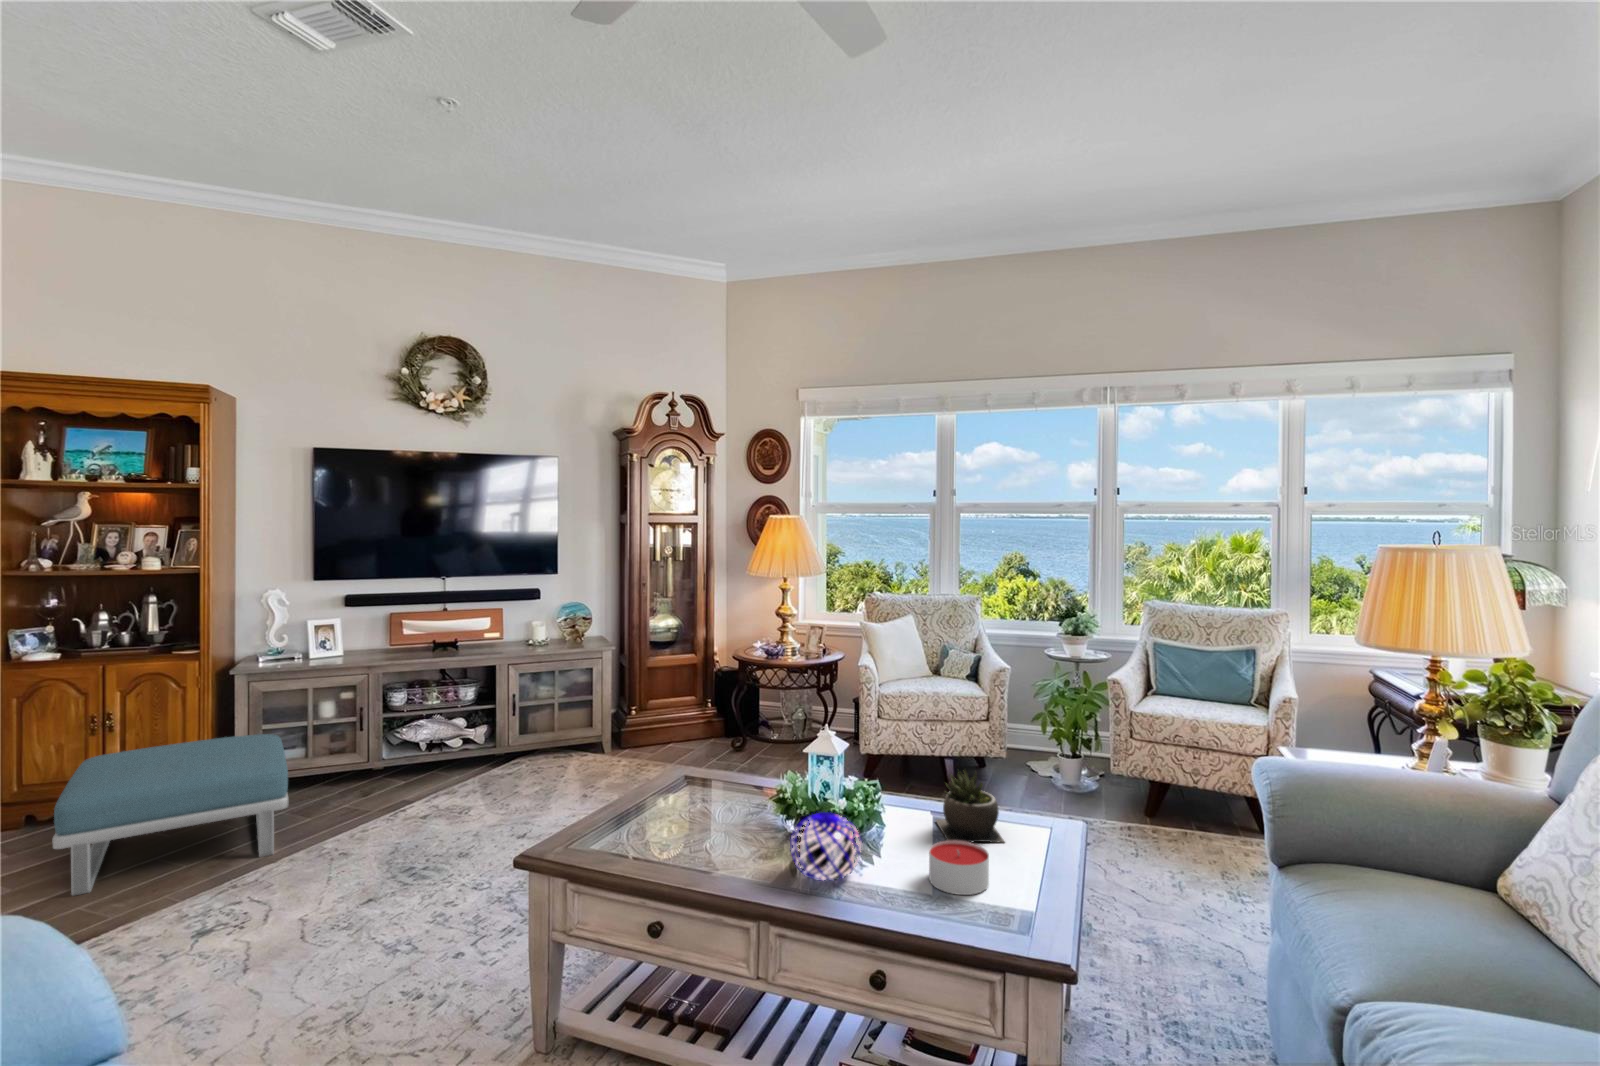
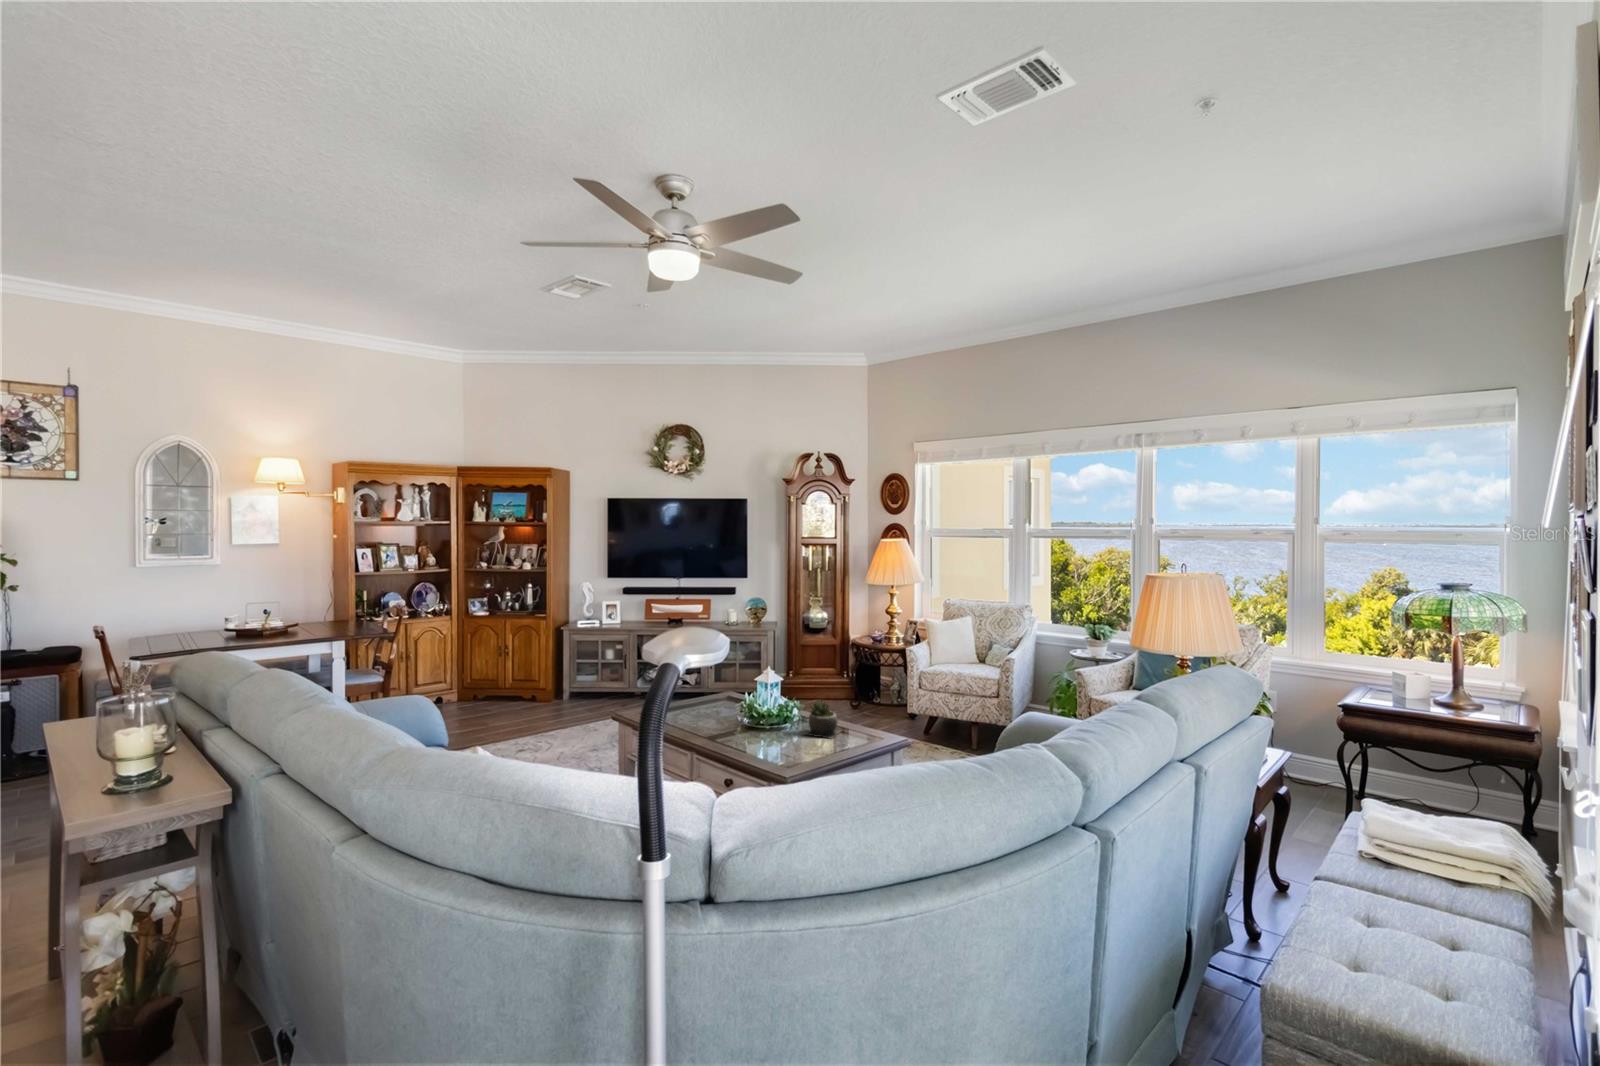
footstool: present [53,734,288,896] -> none [476,663,581,729]
decorative orb: present [790,812,861,881] -> none [708,707,743,738]
candle: present [929,840,989,895] -> none [764,728,793,751]

